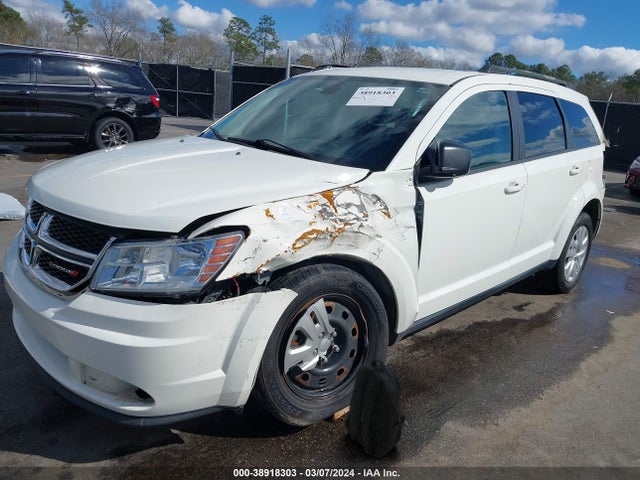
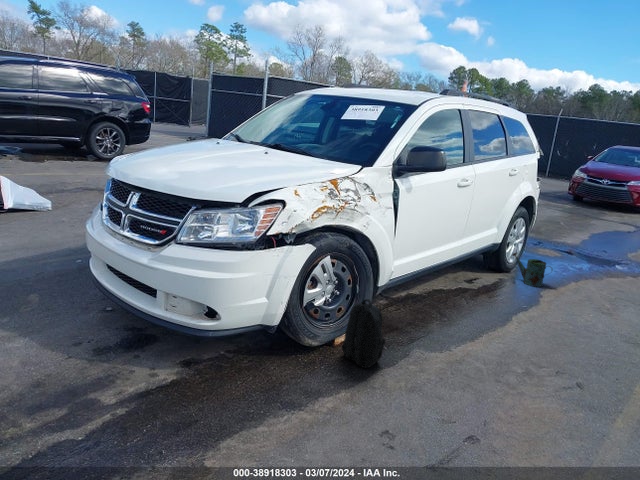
watering can: none [571,269,626,313] -> present [512,253,550,287]

